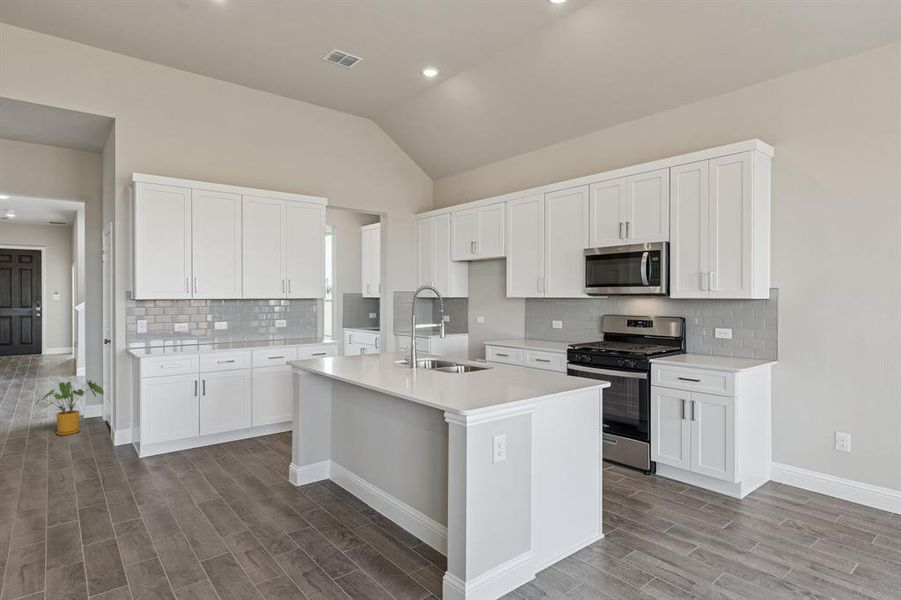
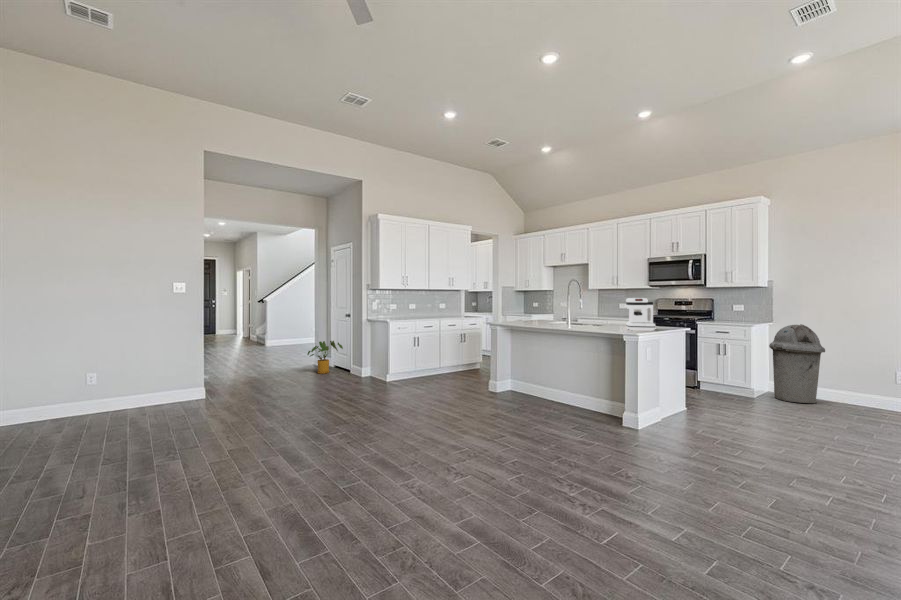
coffee maker: none [467,323,520,391] -> present [626,298,656,331]
trash can: none [767,368,863,516] -> present [769,324,825,403]

